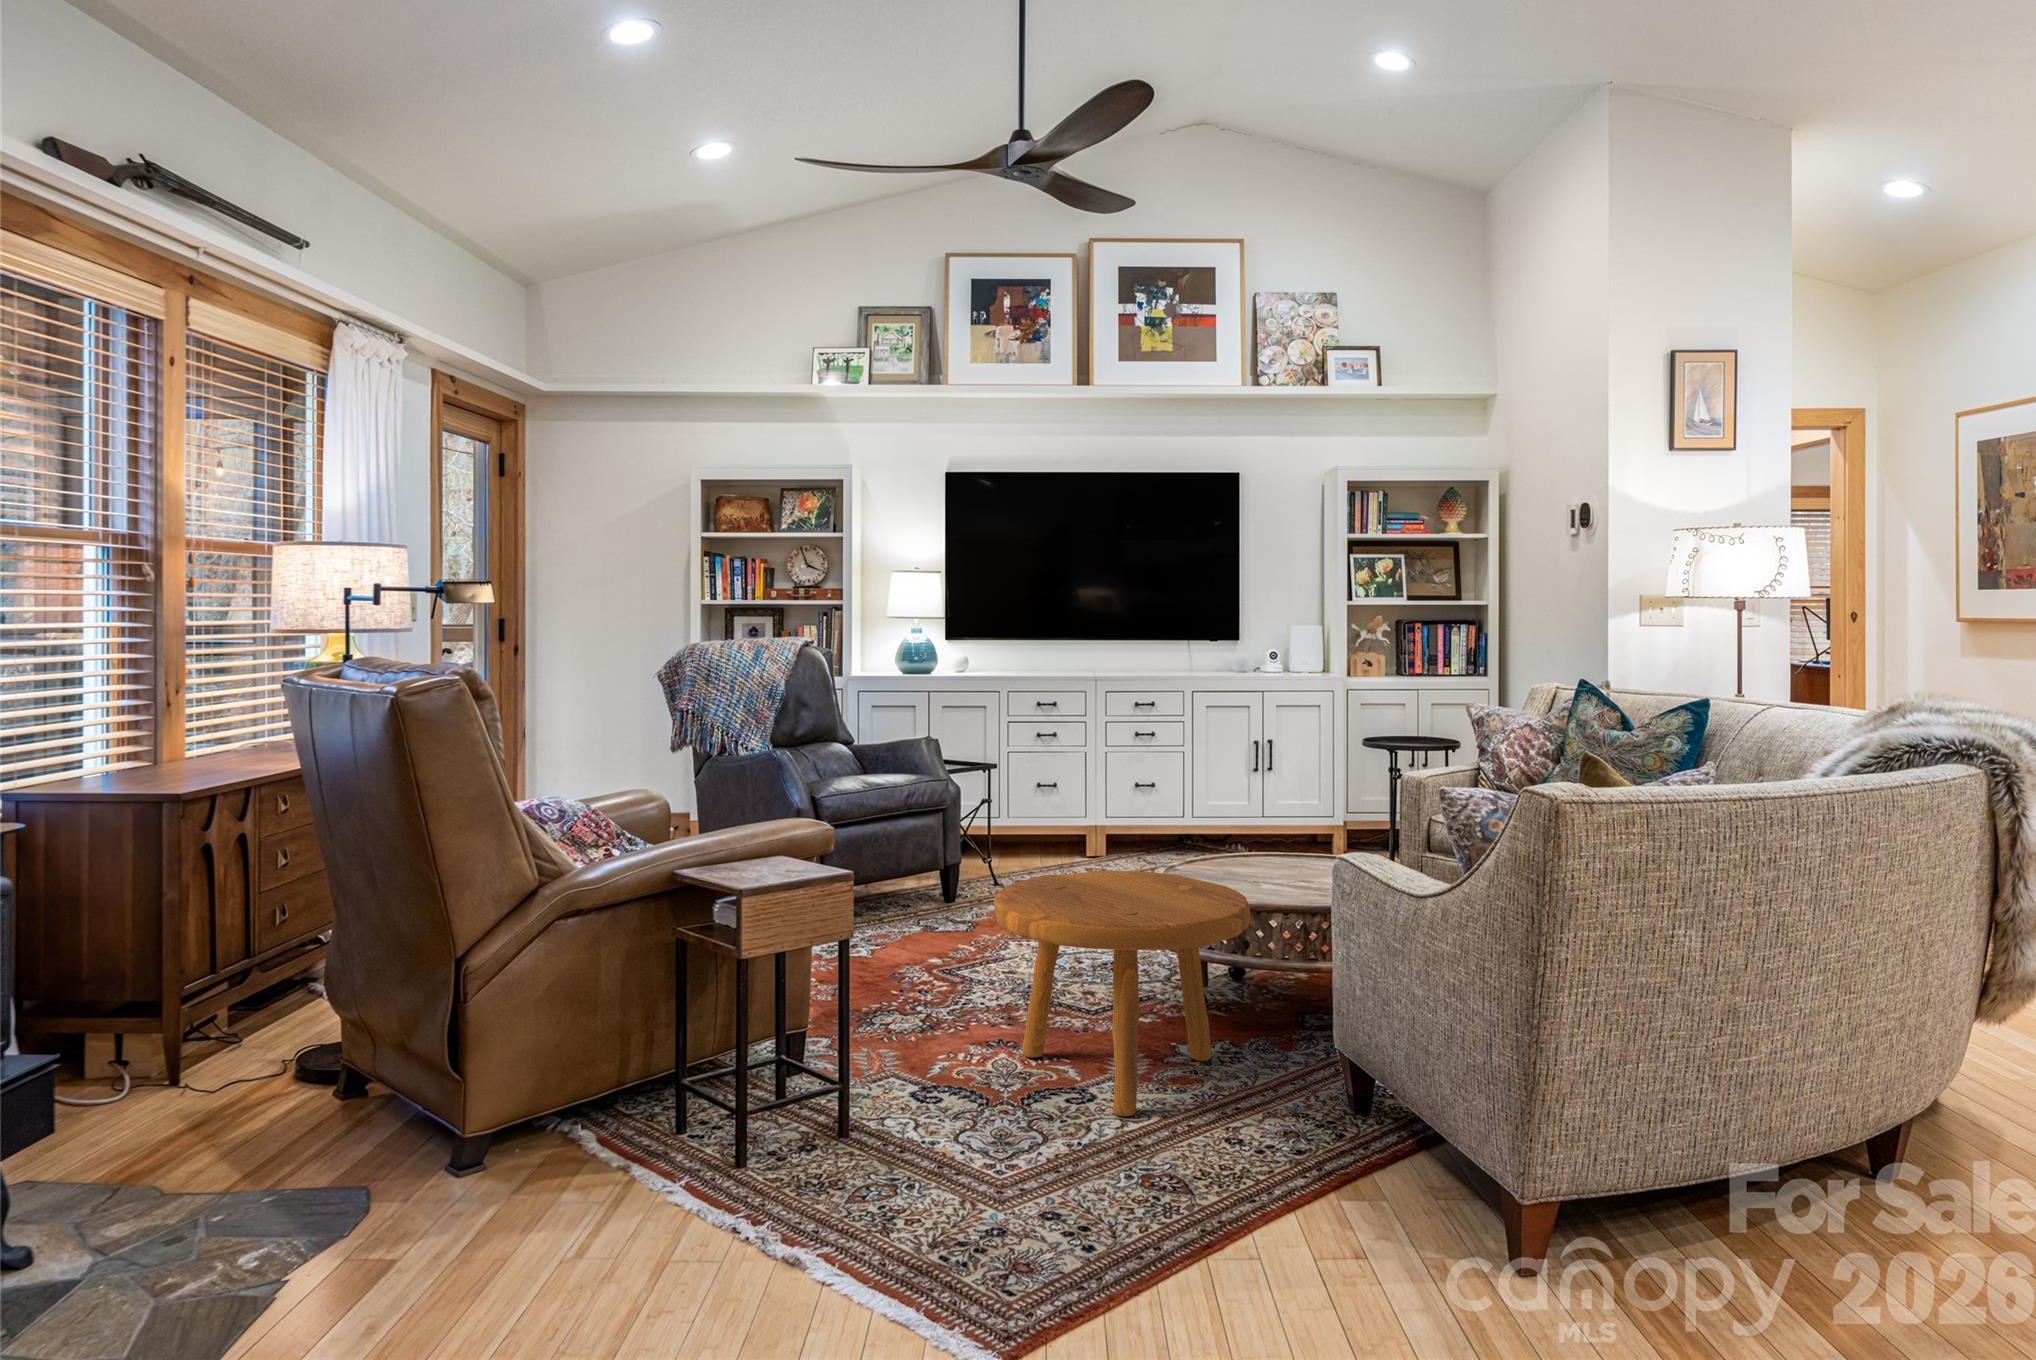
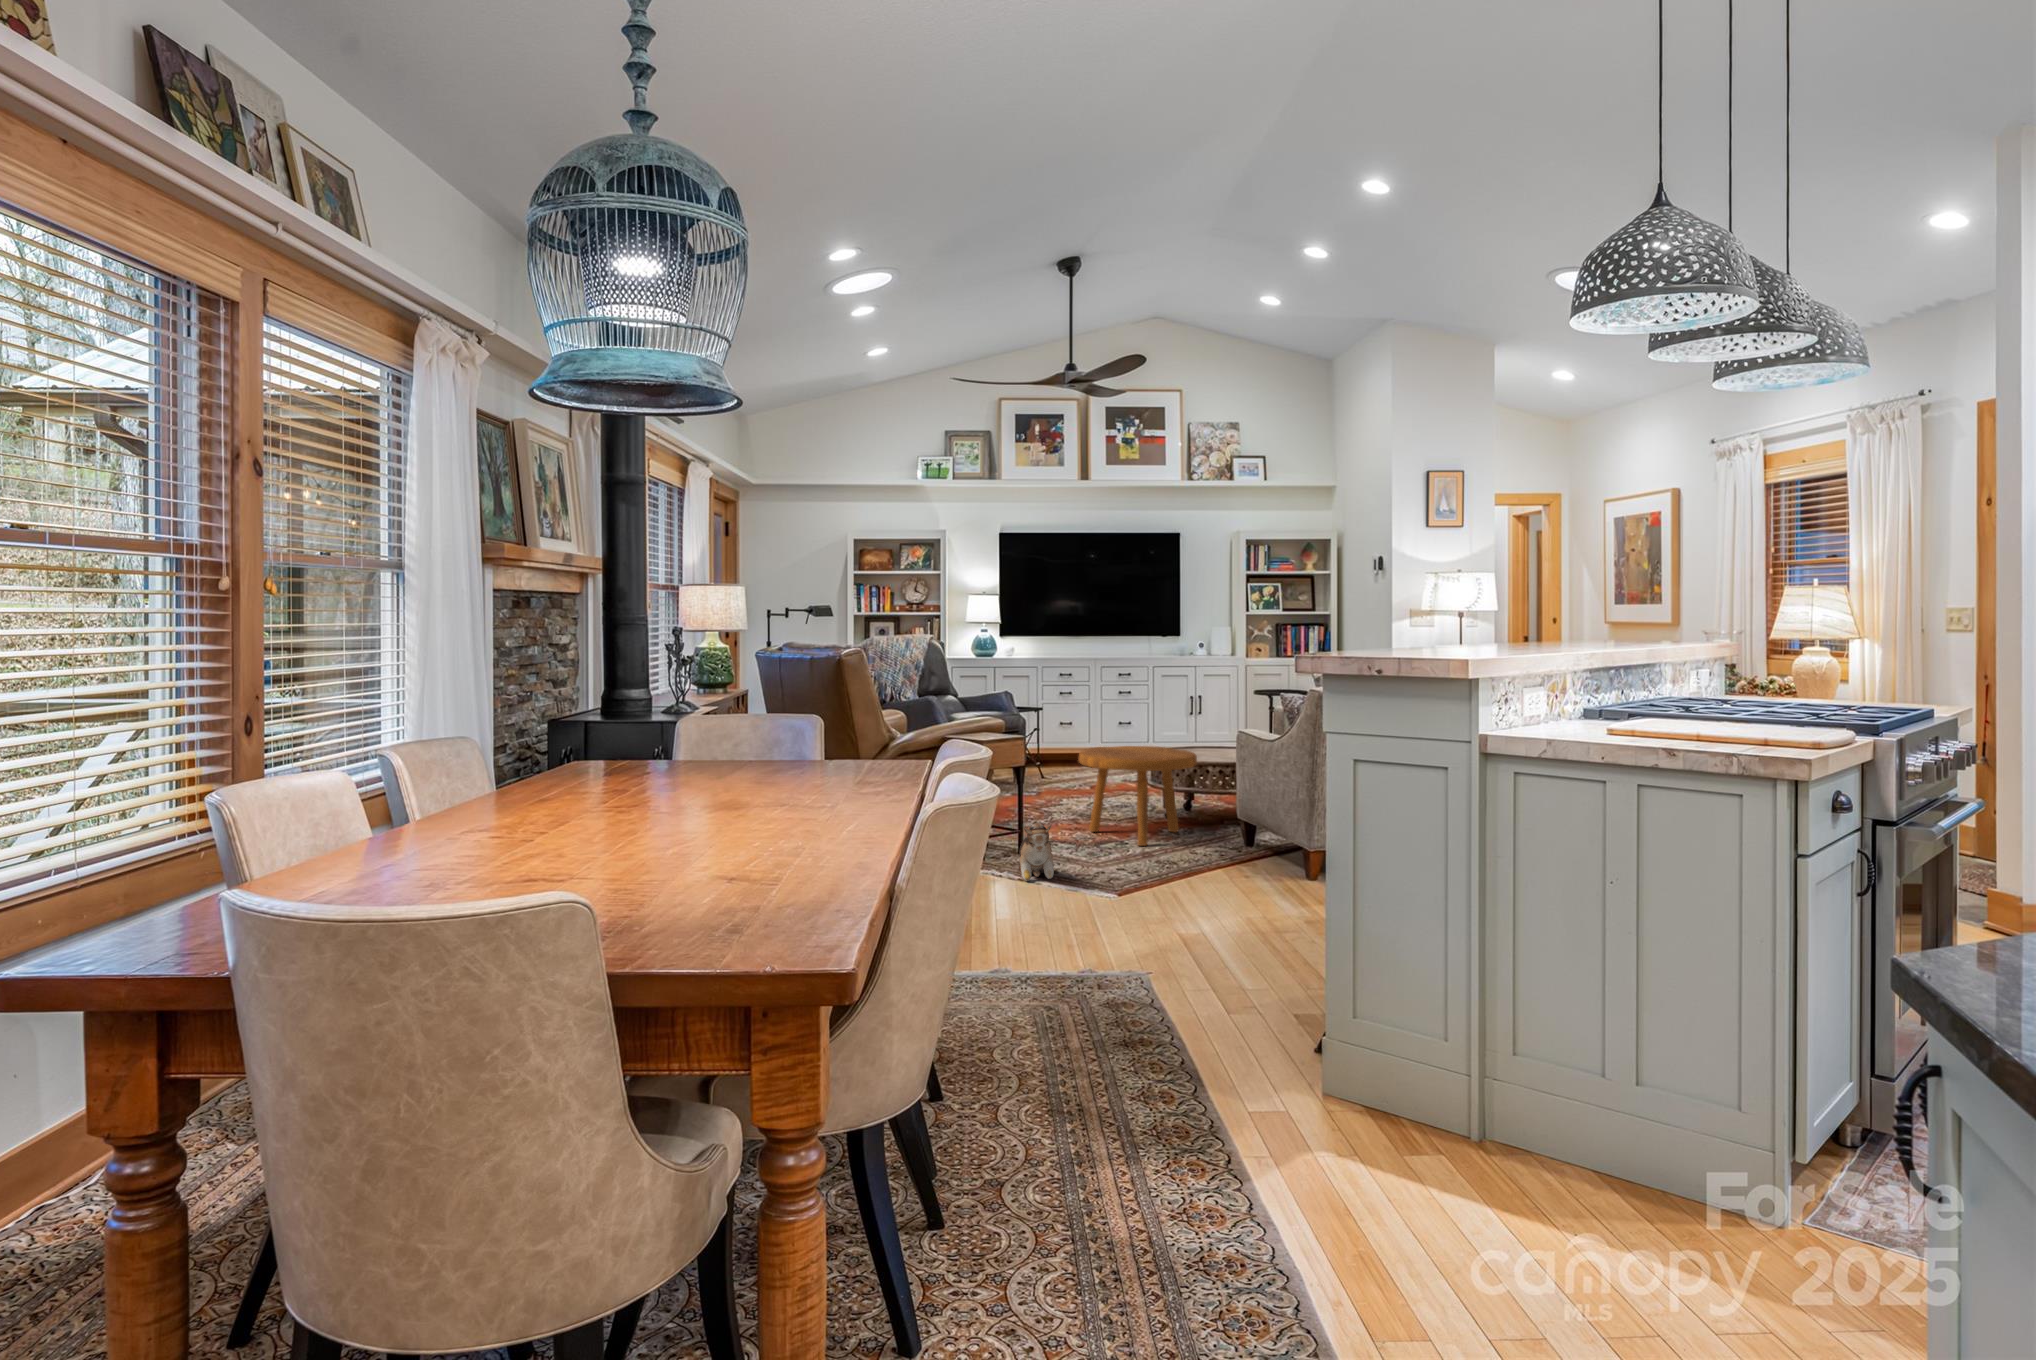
plush toy: none [768,1139,873,1287] -> present [1019,823,1054,881]

